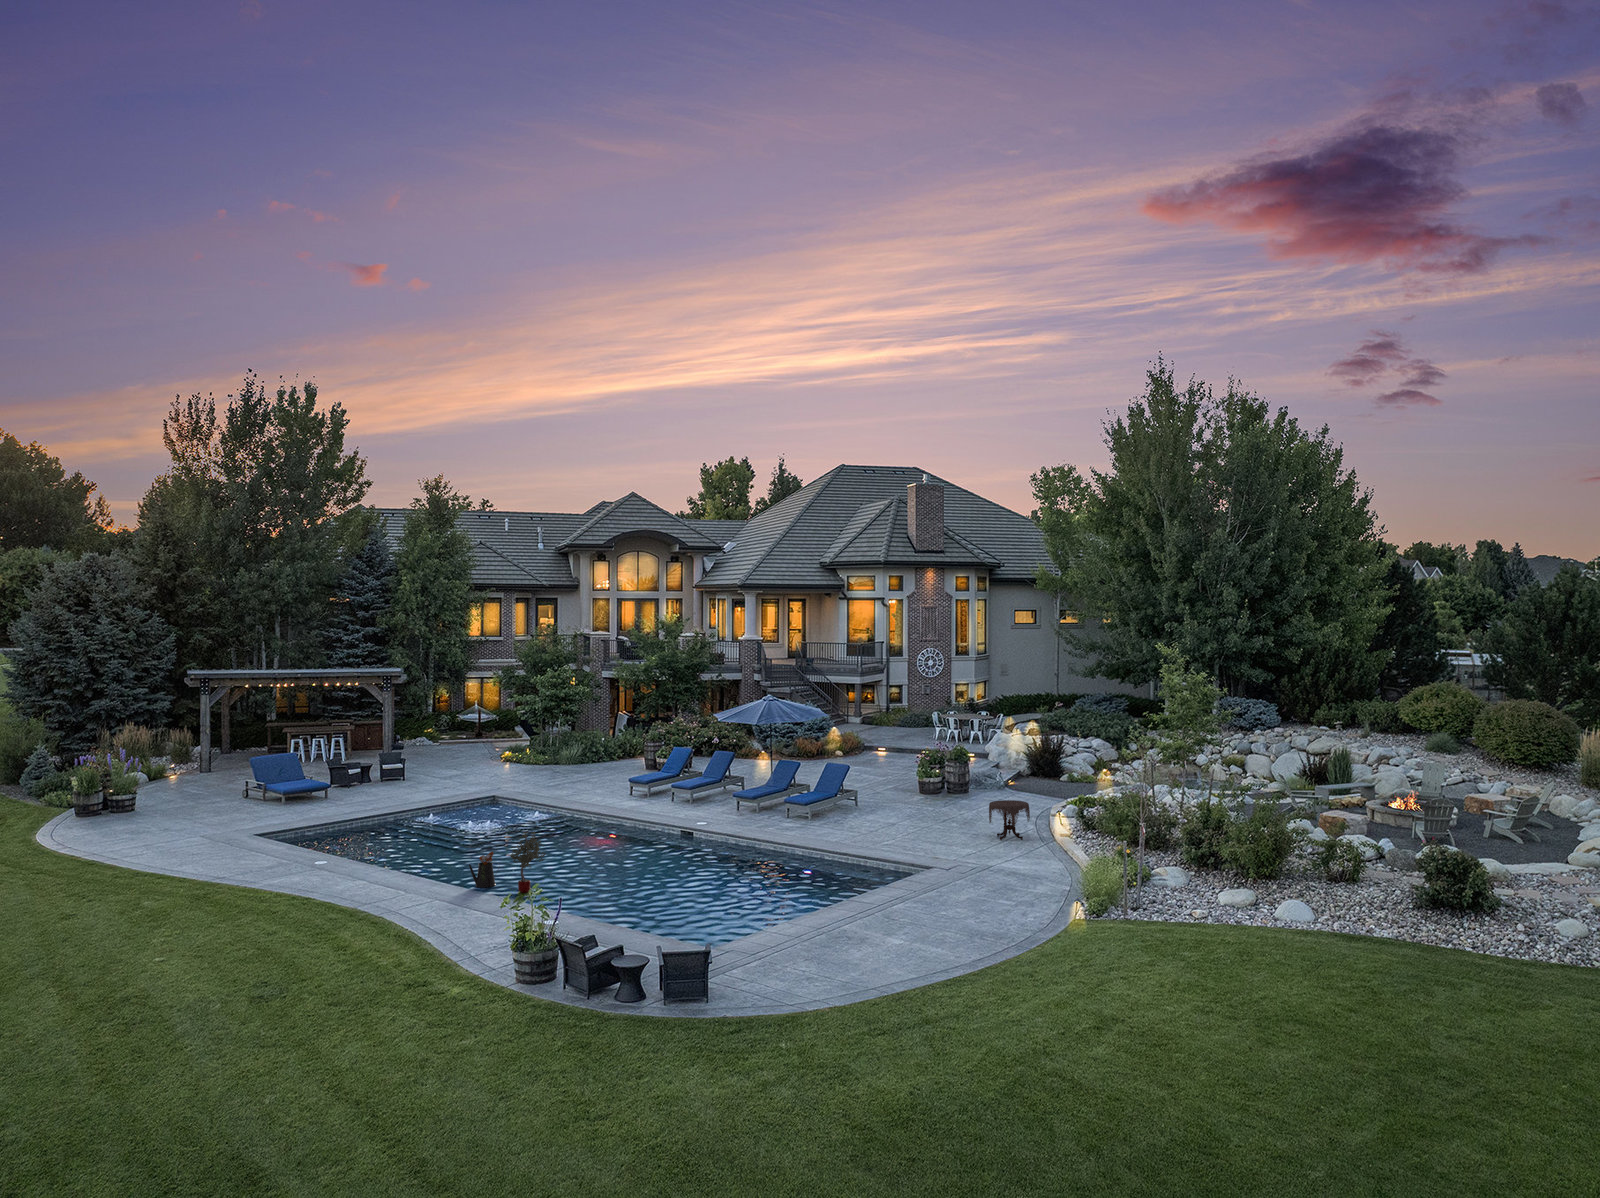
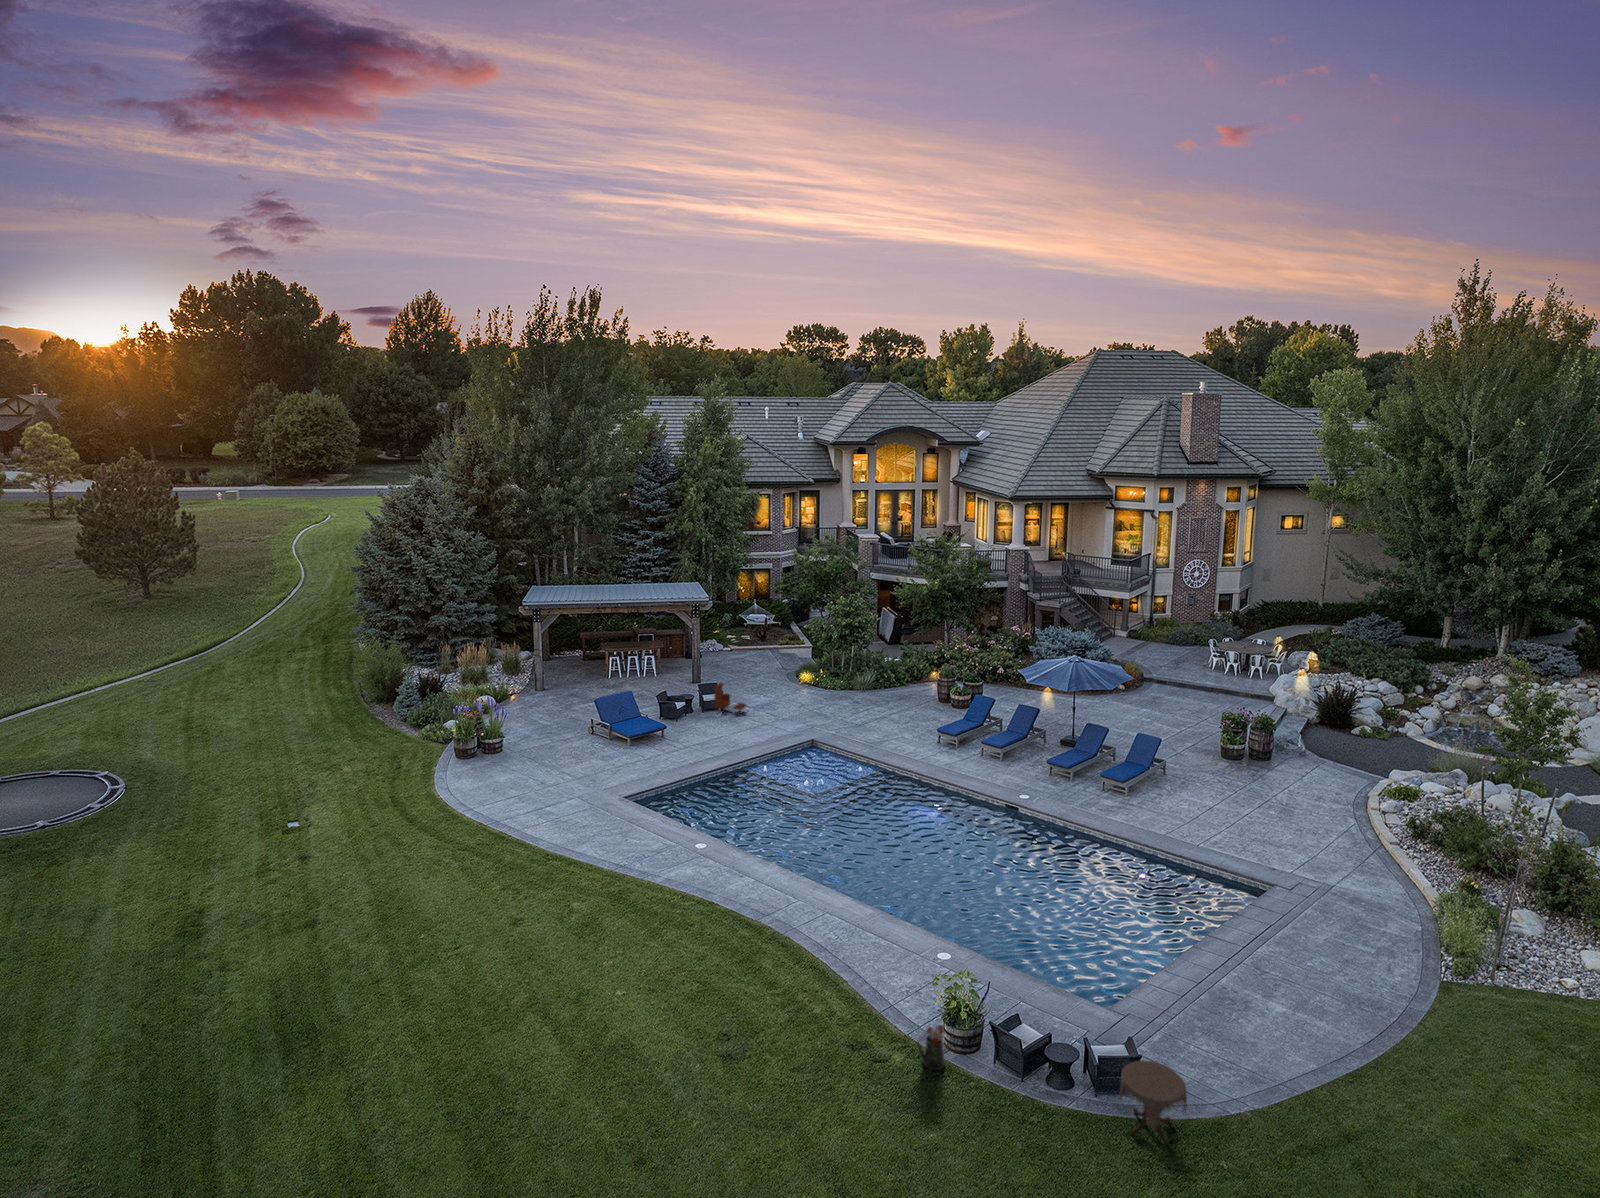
lounge chair: none [397,743,433,775] -> present [714,683,746,714]
side table: present [989,800,1030,840] -> present [1119,1061,1187,1145]
potted tree: present [510,831,546,893] -> none [969,1028,1021,1097]

